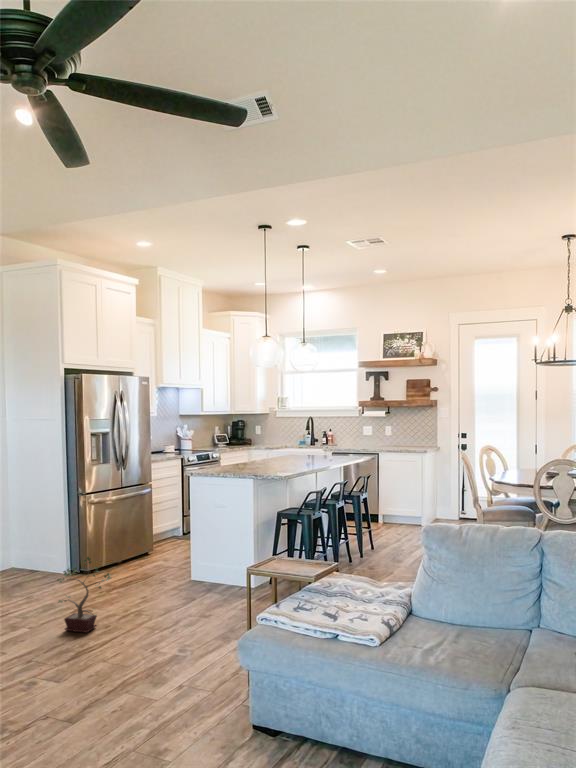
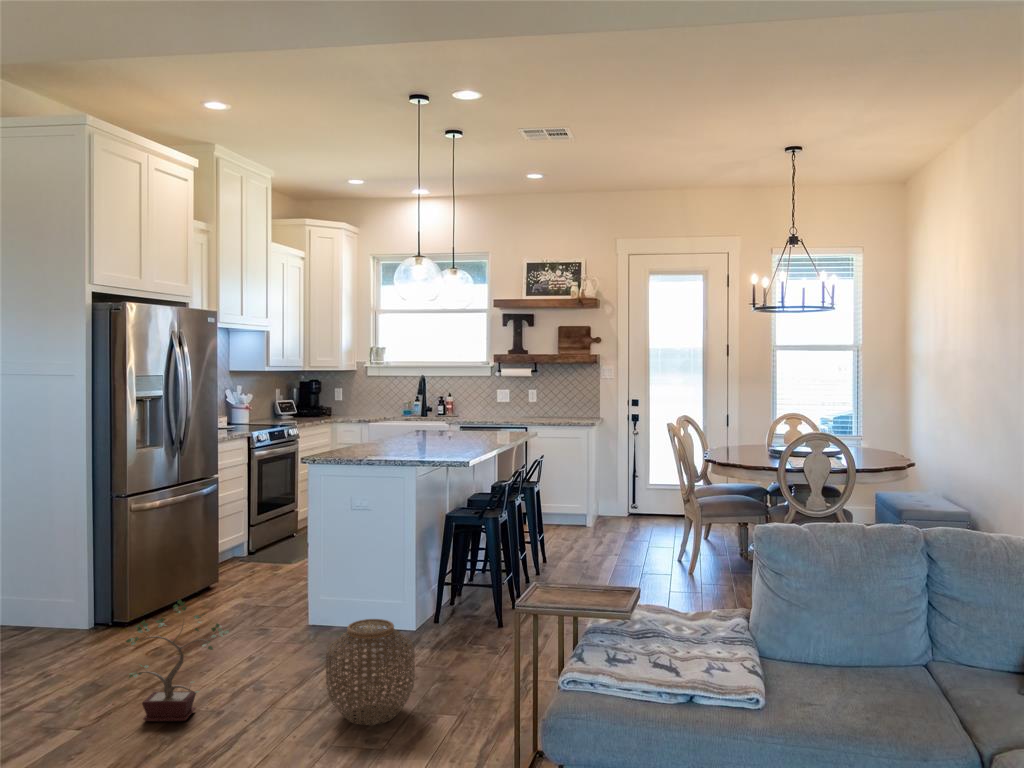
woven basket: none [166,576,223,645] -> present [326,619,415,725]

